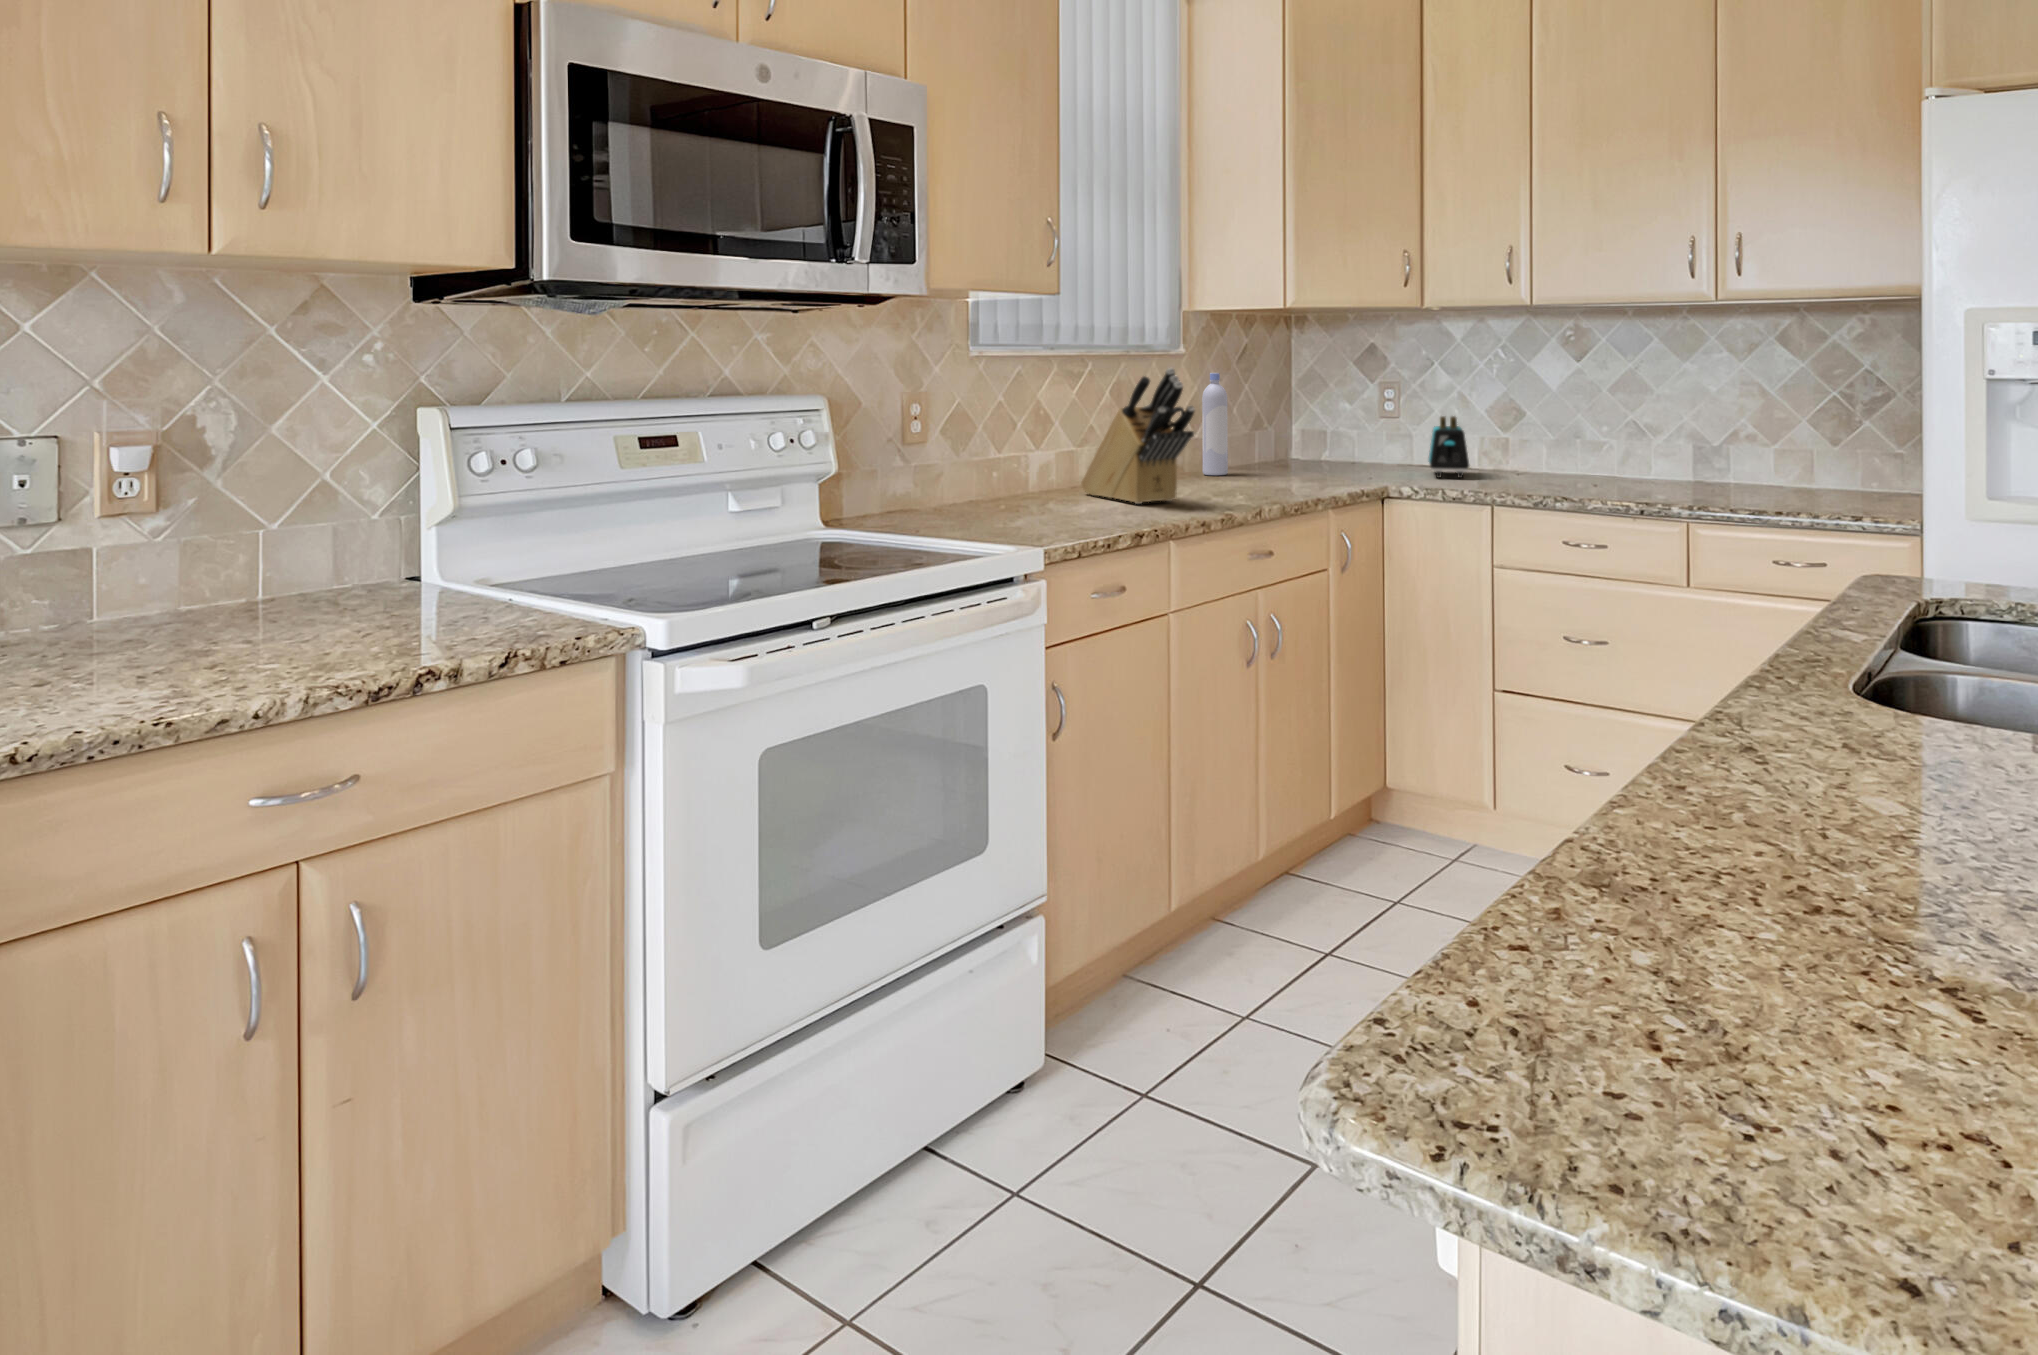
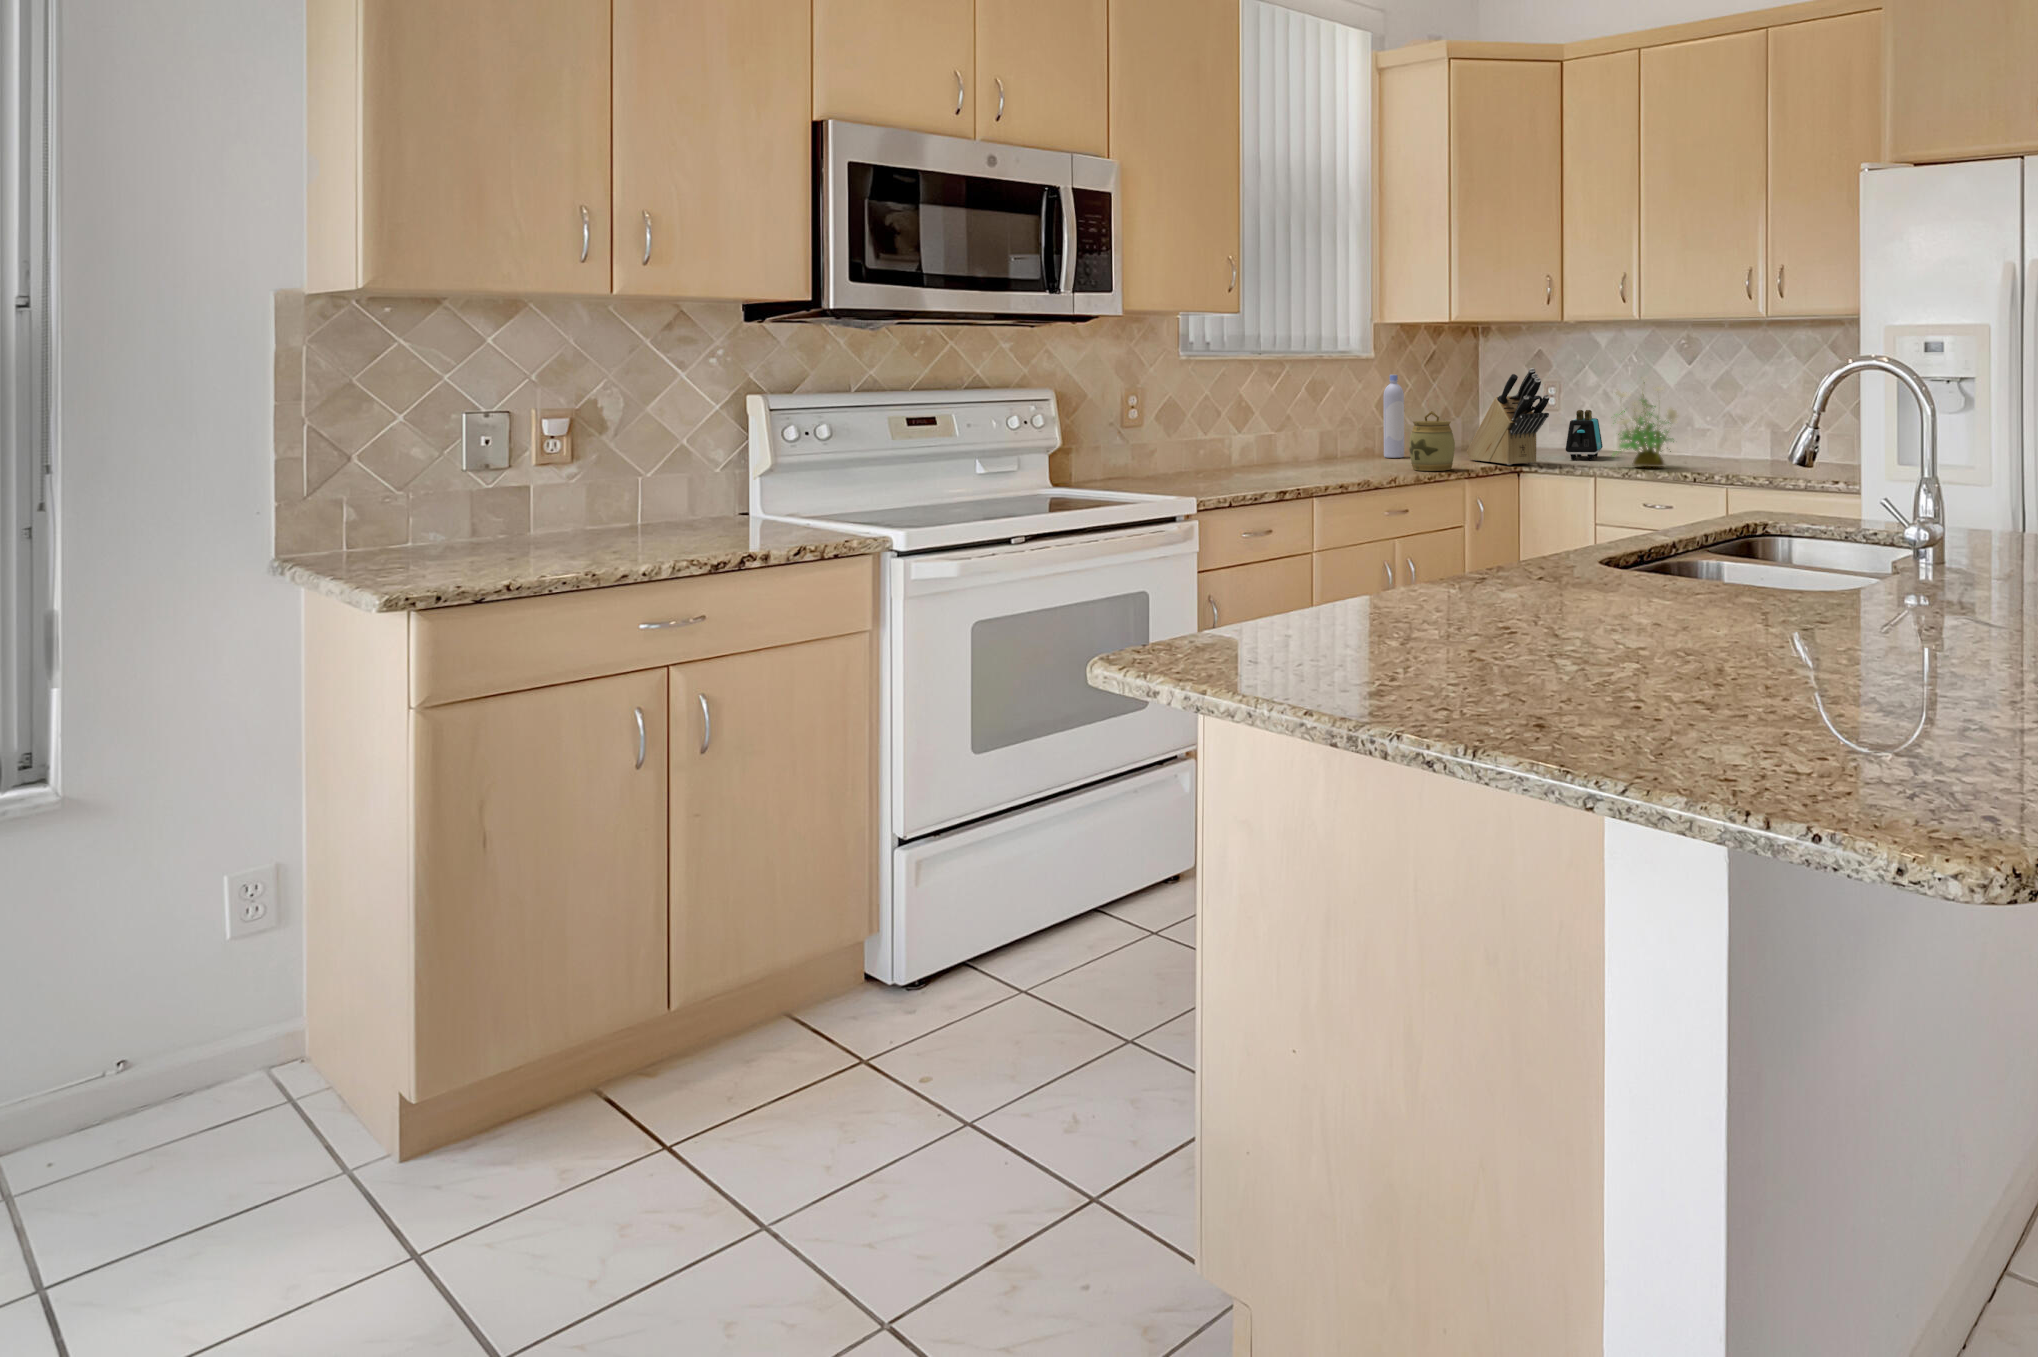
knife block: present [1081,368,1195,504] -> present [1467,368,1549,465]
potted plant: none [1495,377,1593,489] -> present [1613,387,1678,467]
jar: none [1256,420,1315,496] -> present [1409,411,1455,471]

